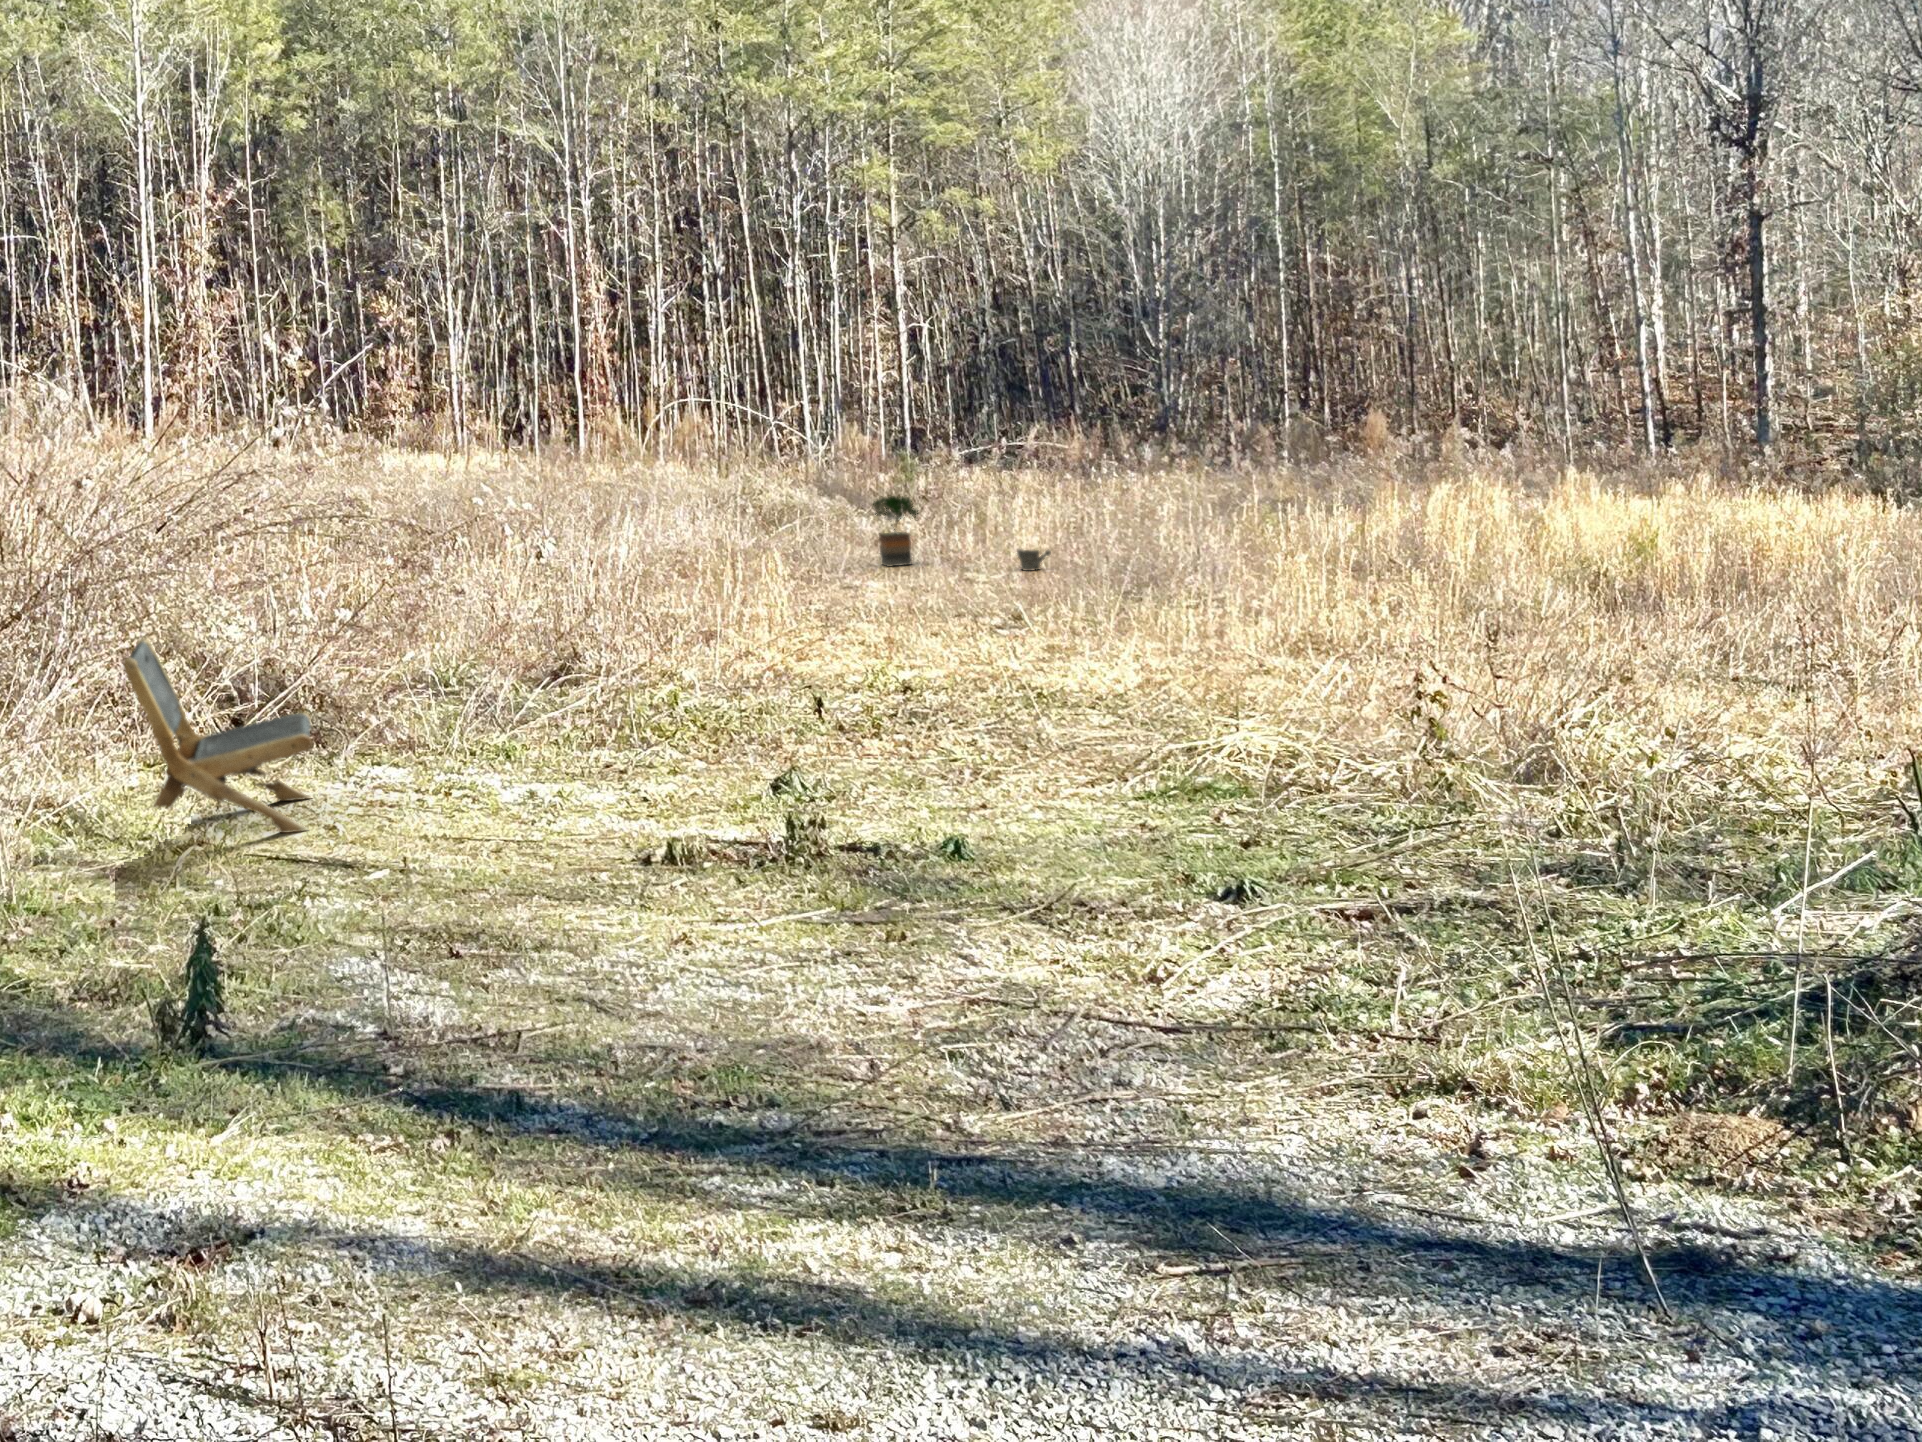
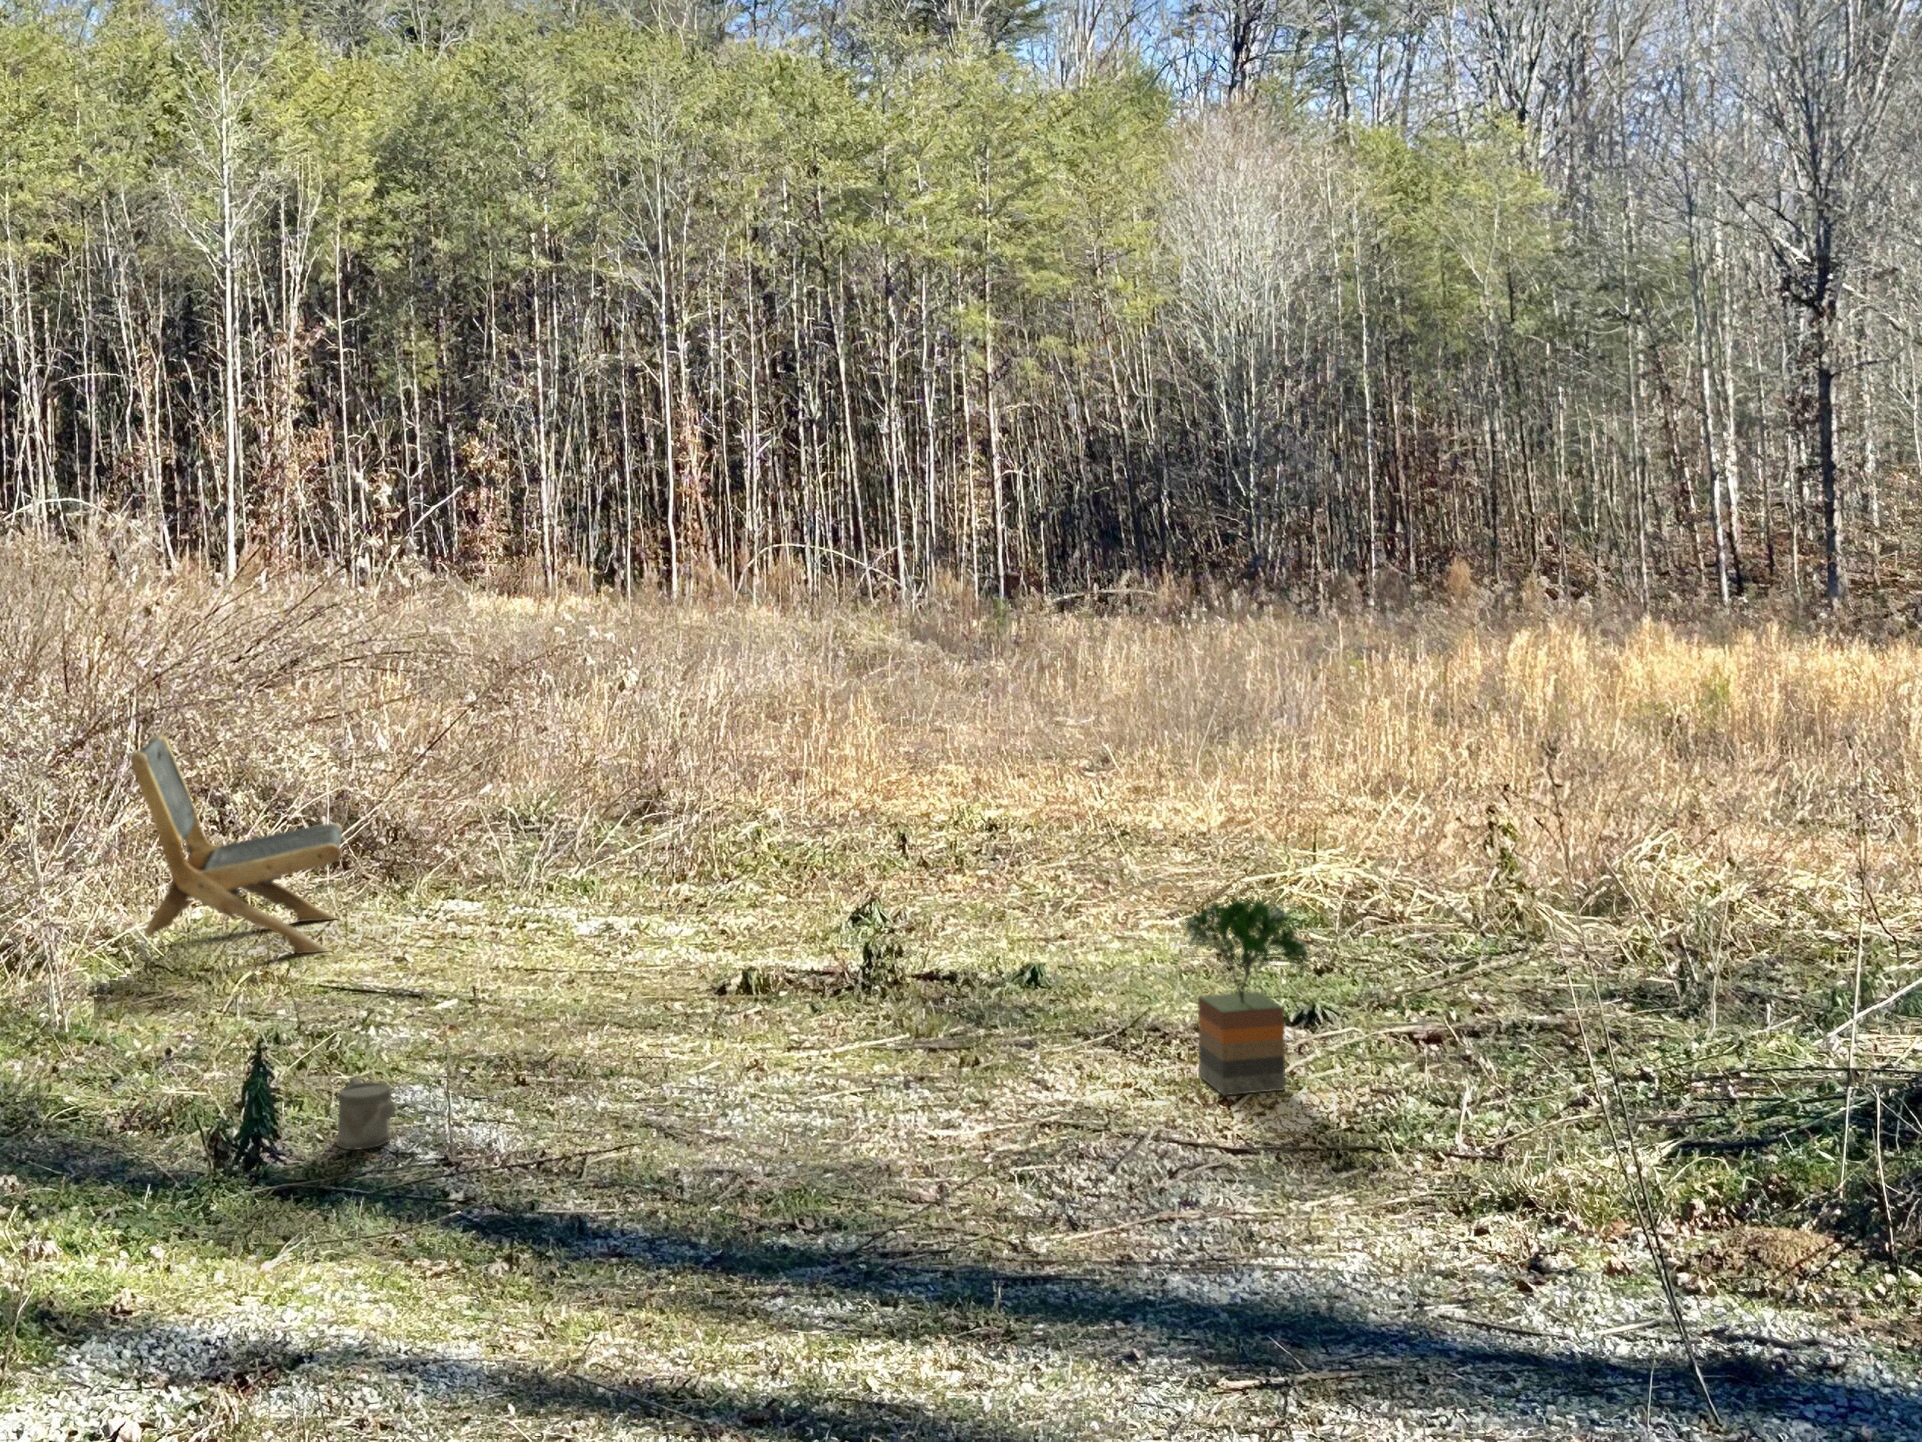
potted tree: present [872,496,919,566] -> present [1184,900,1312,1095]
watering can: present [1017,550,1051,571] -> present [336,1077,395,1150]

